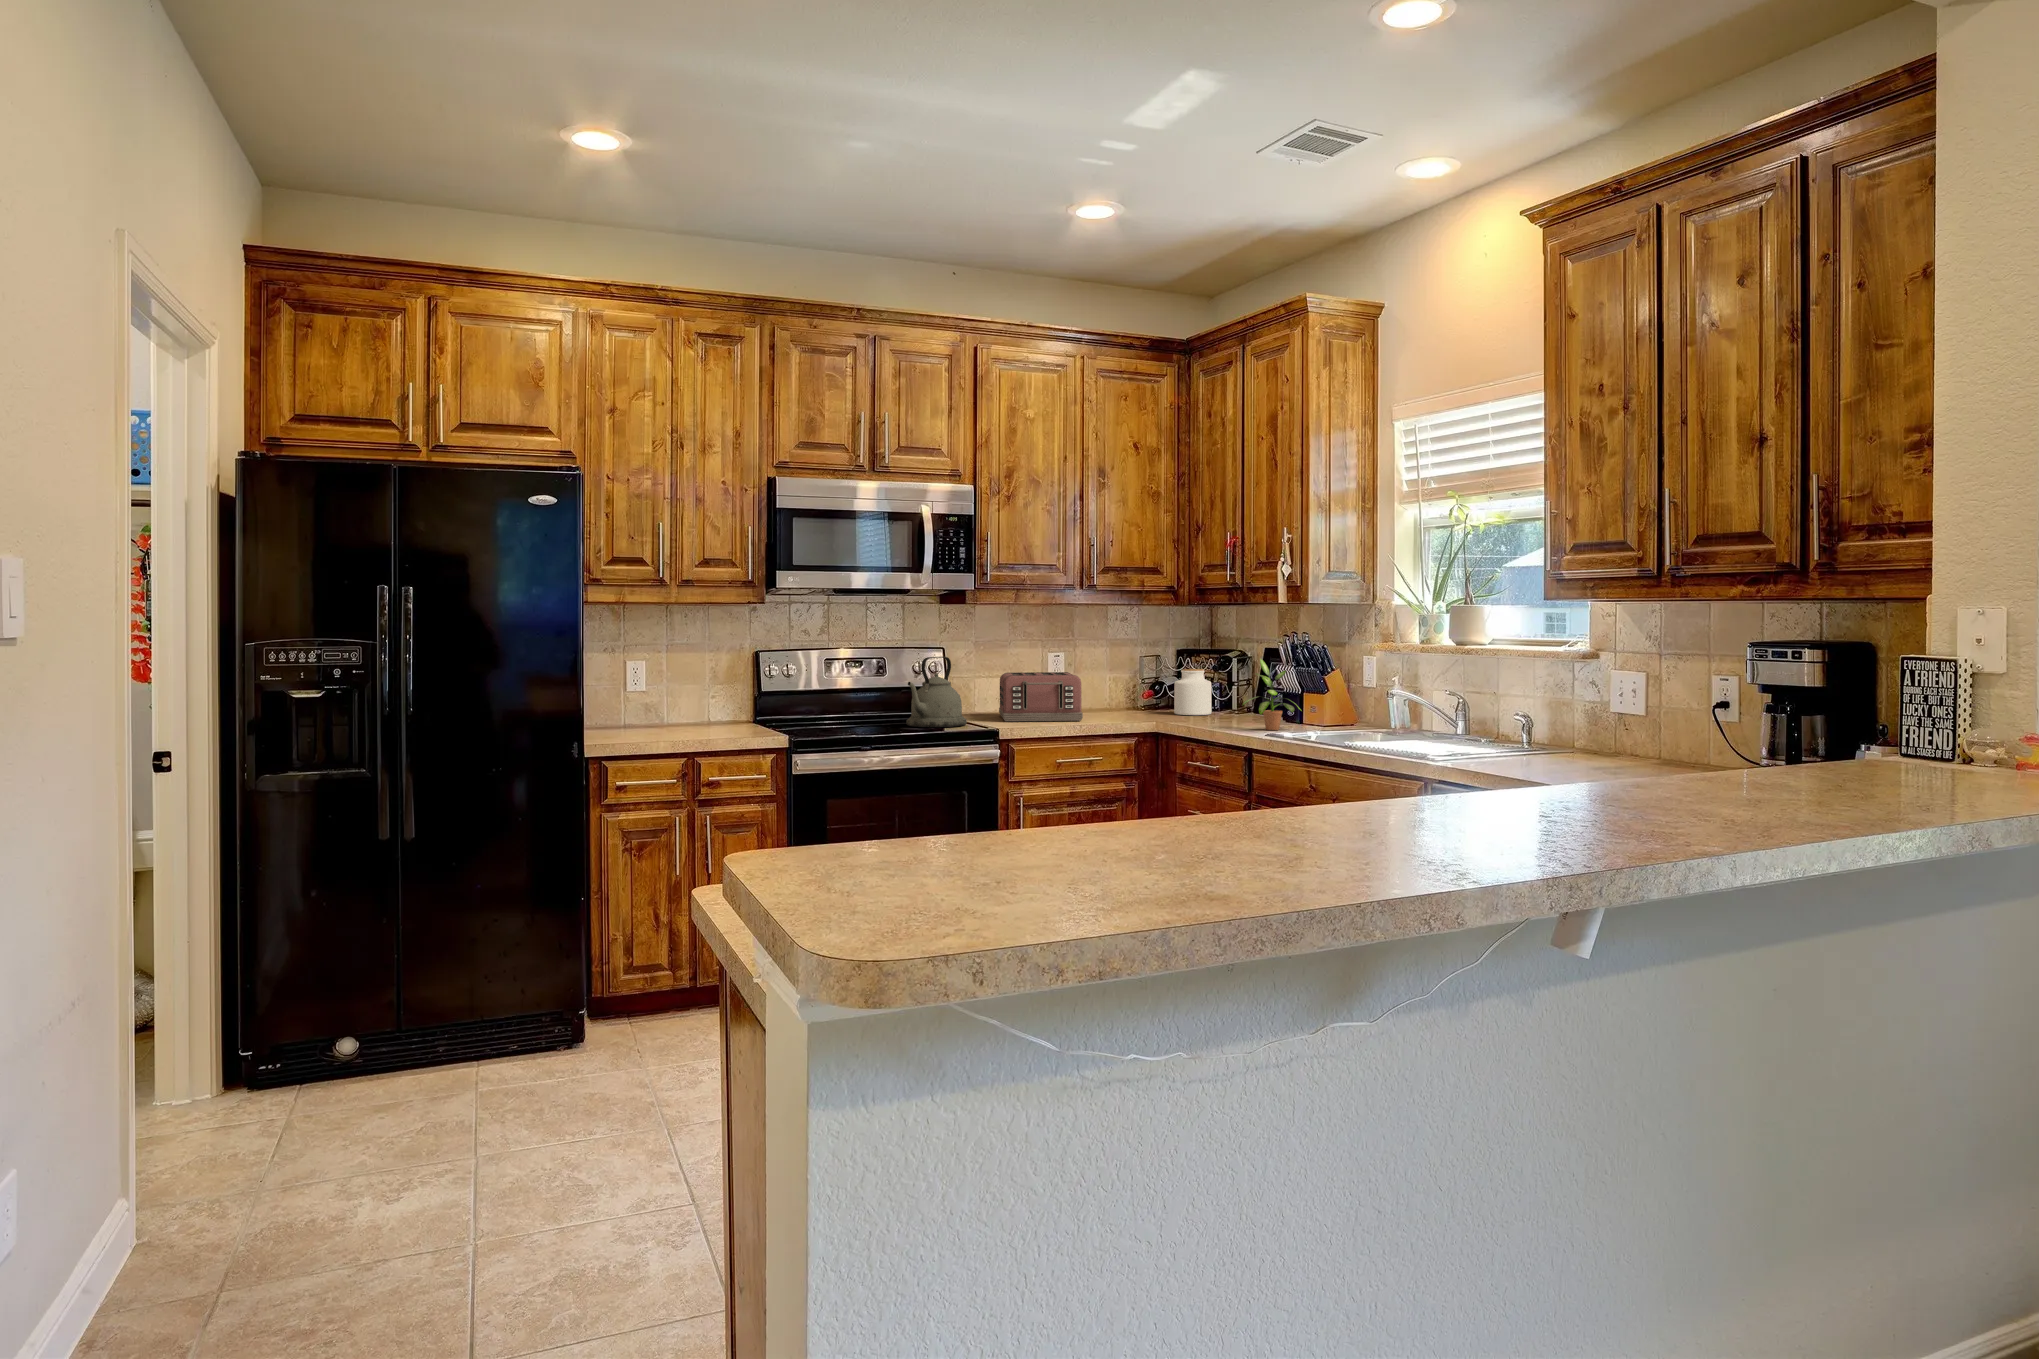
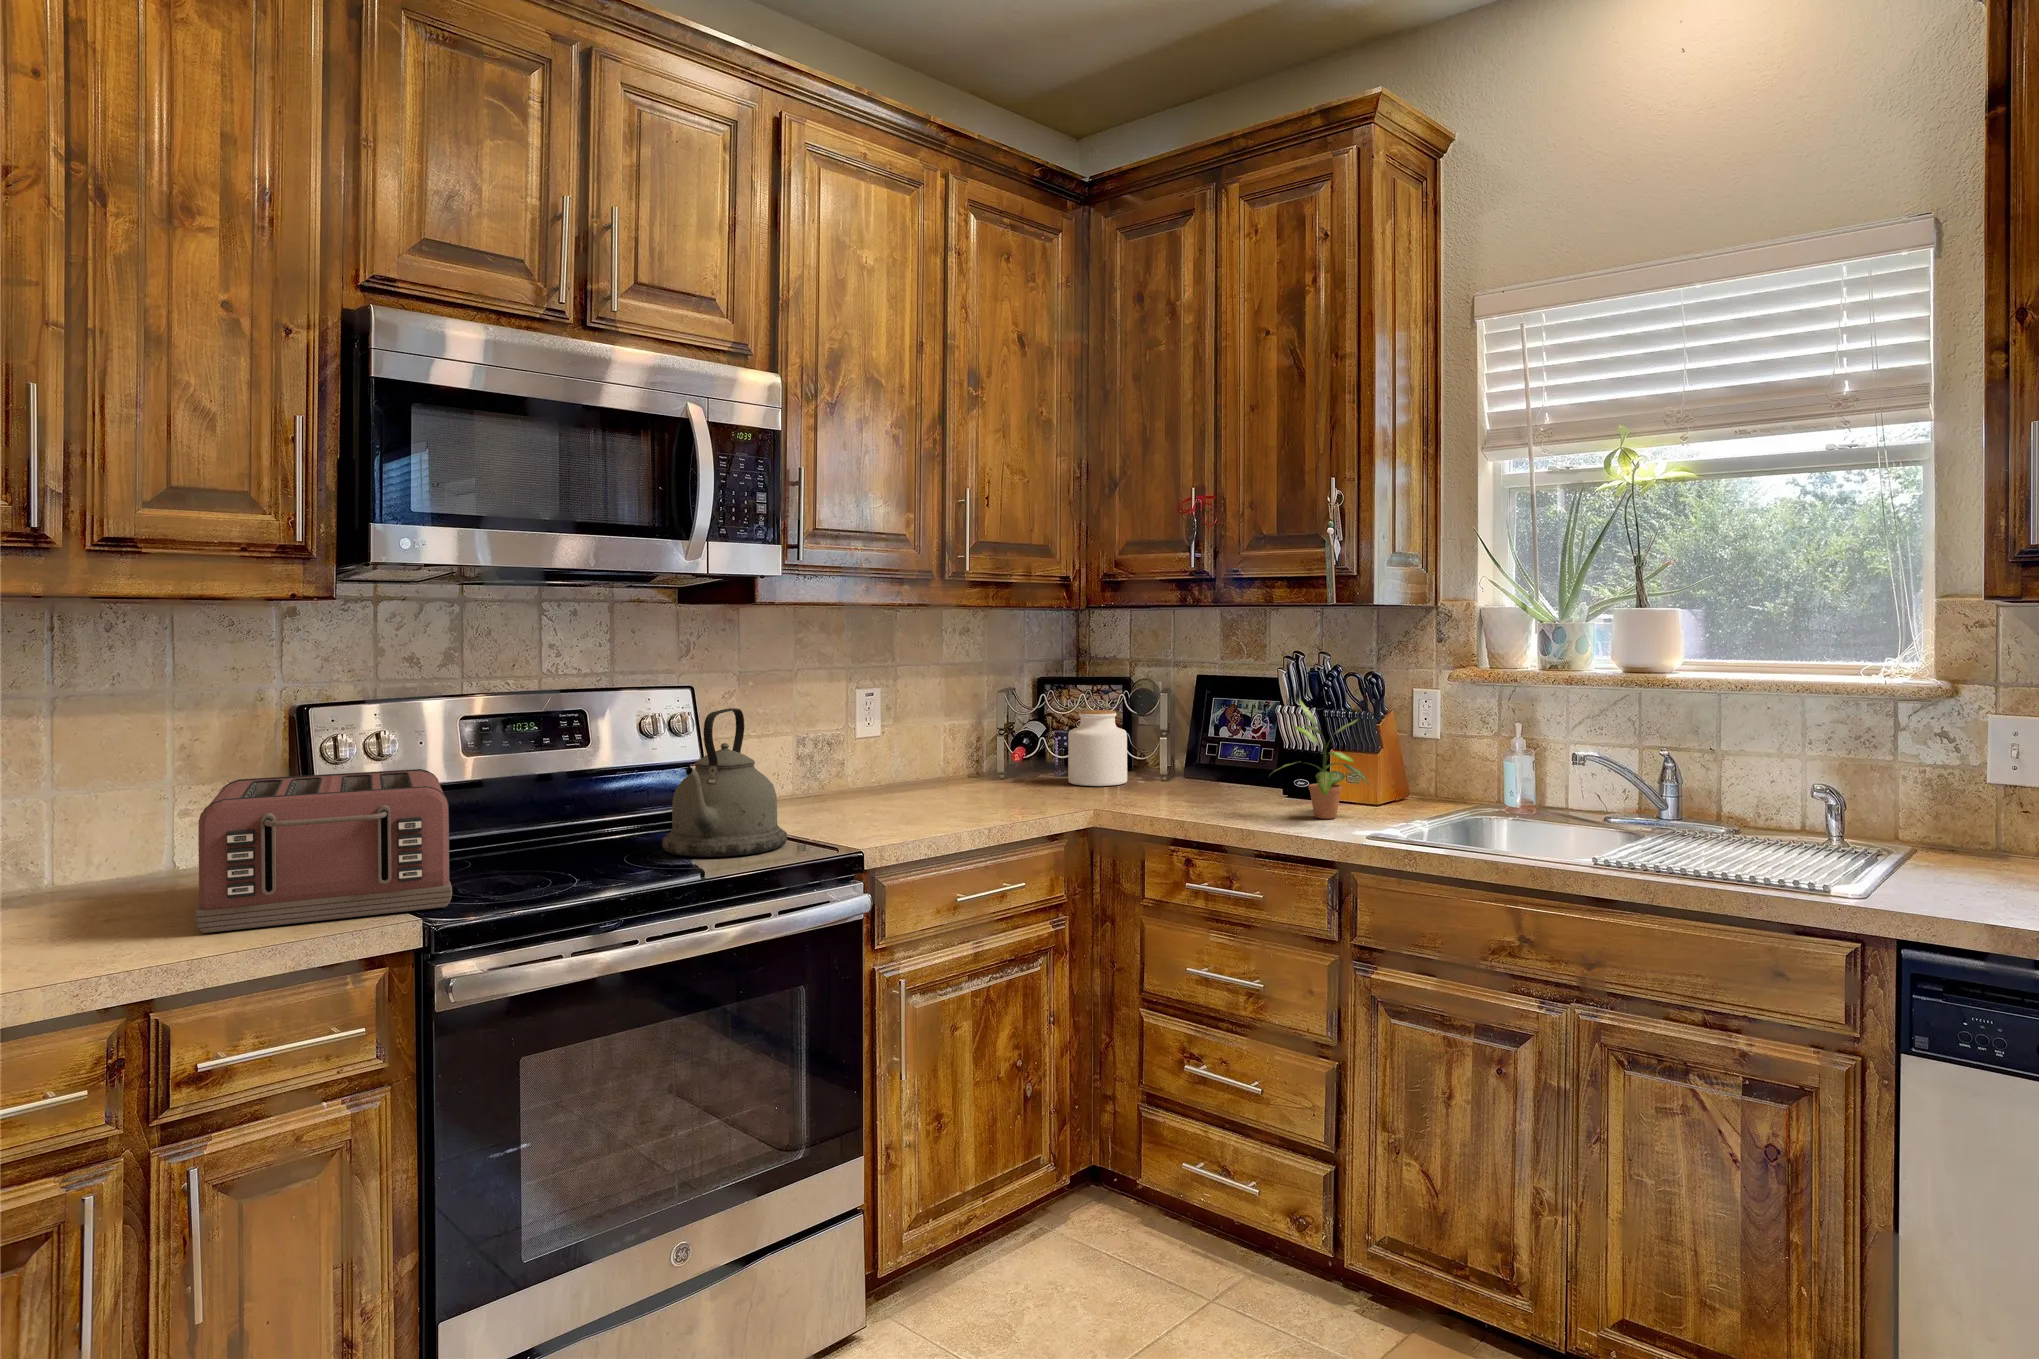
toaster: present [999,672,1083,721] -> present [195,769,452,933]

